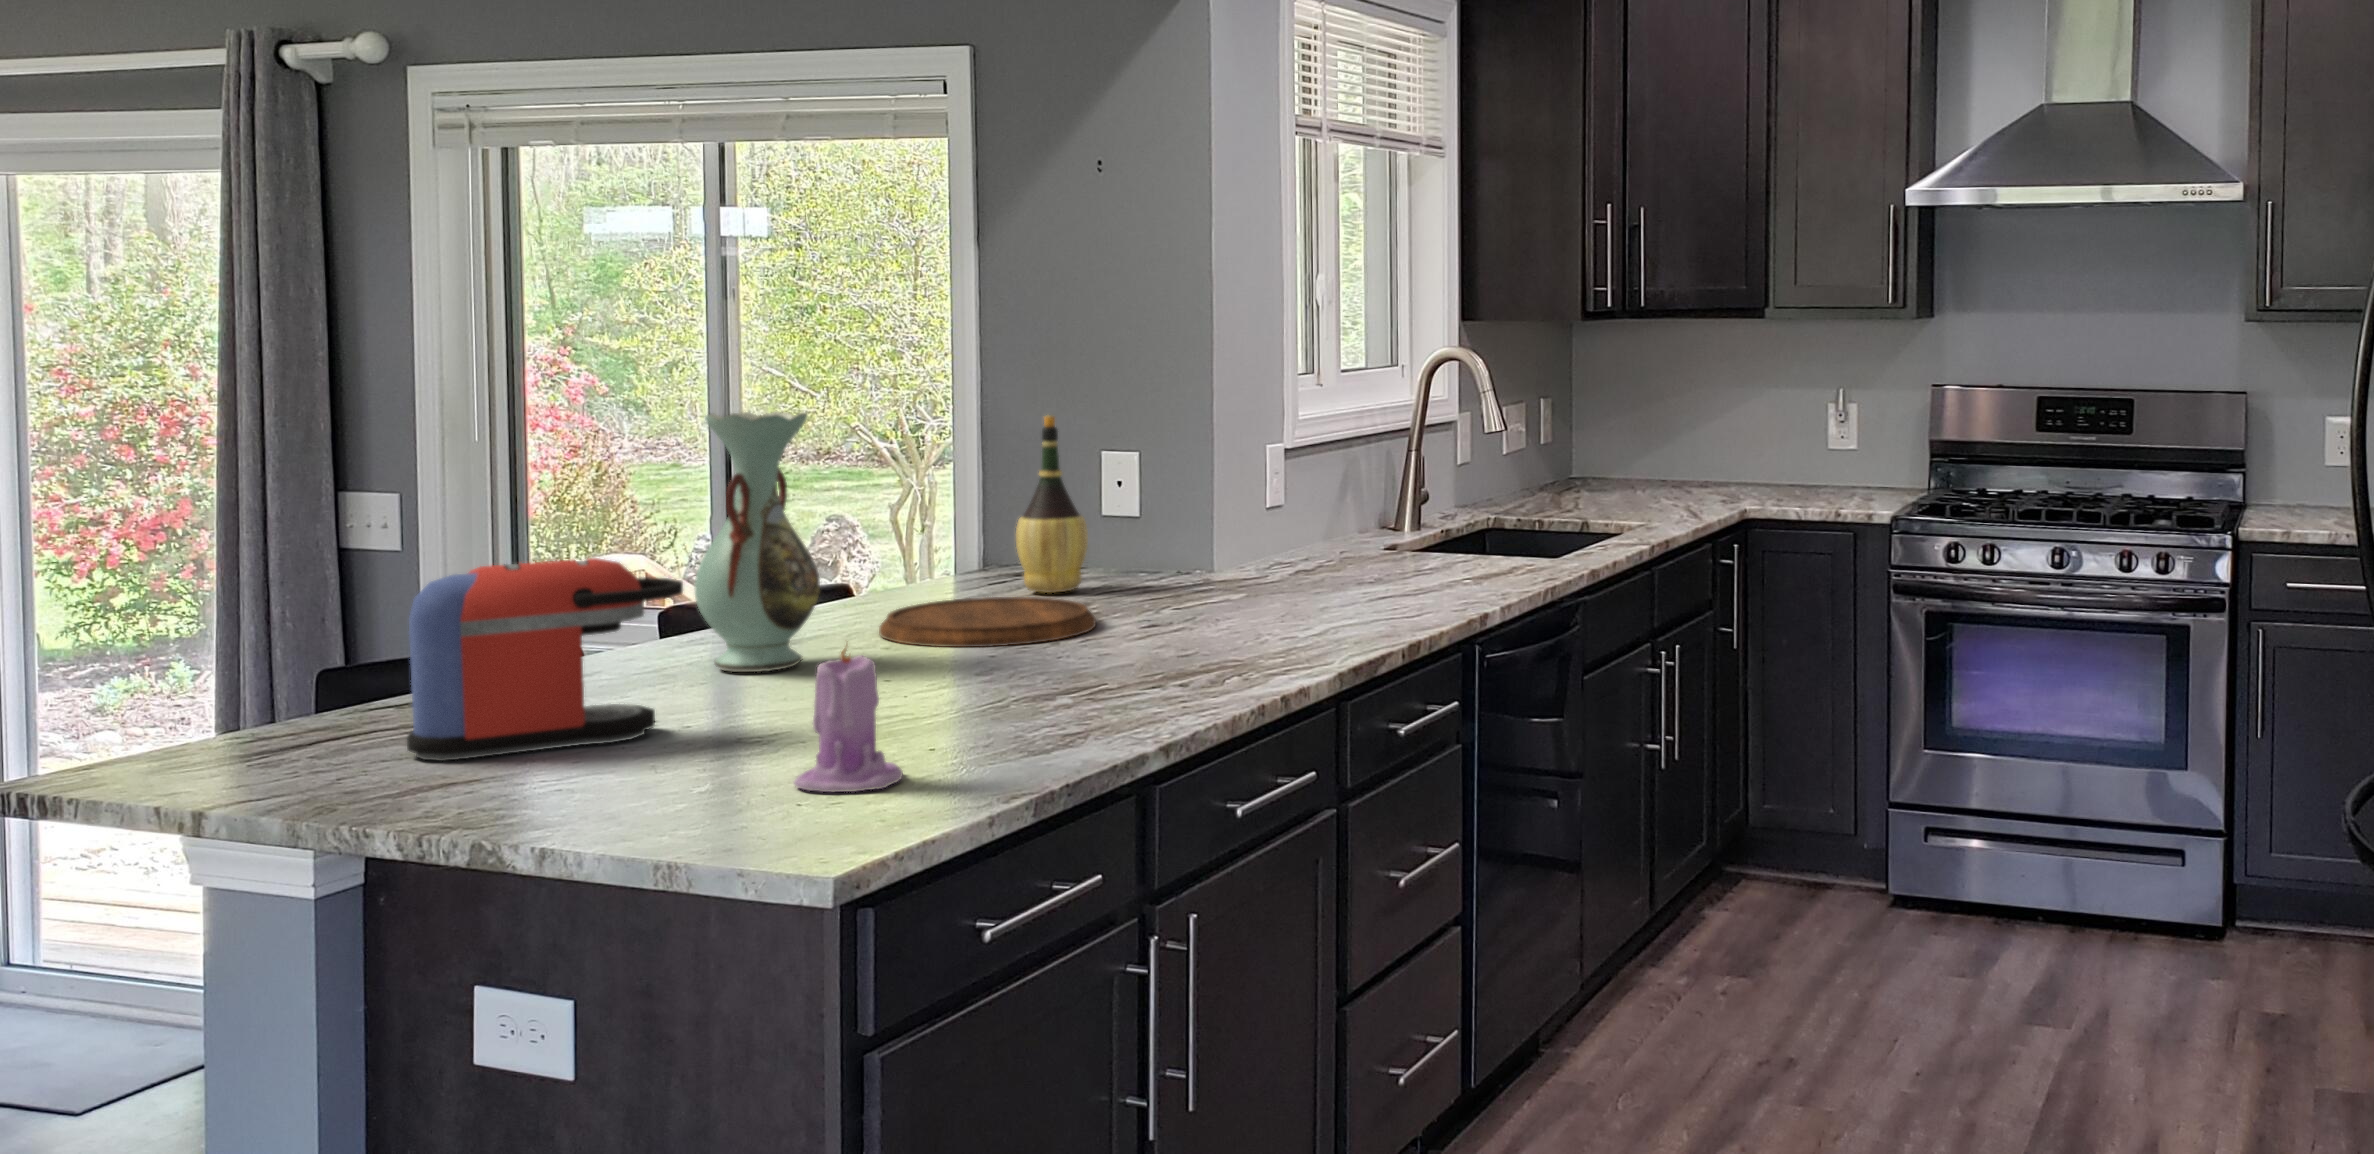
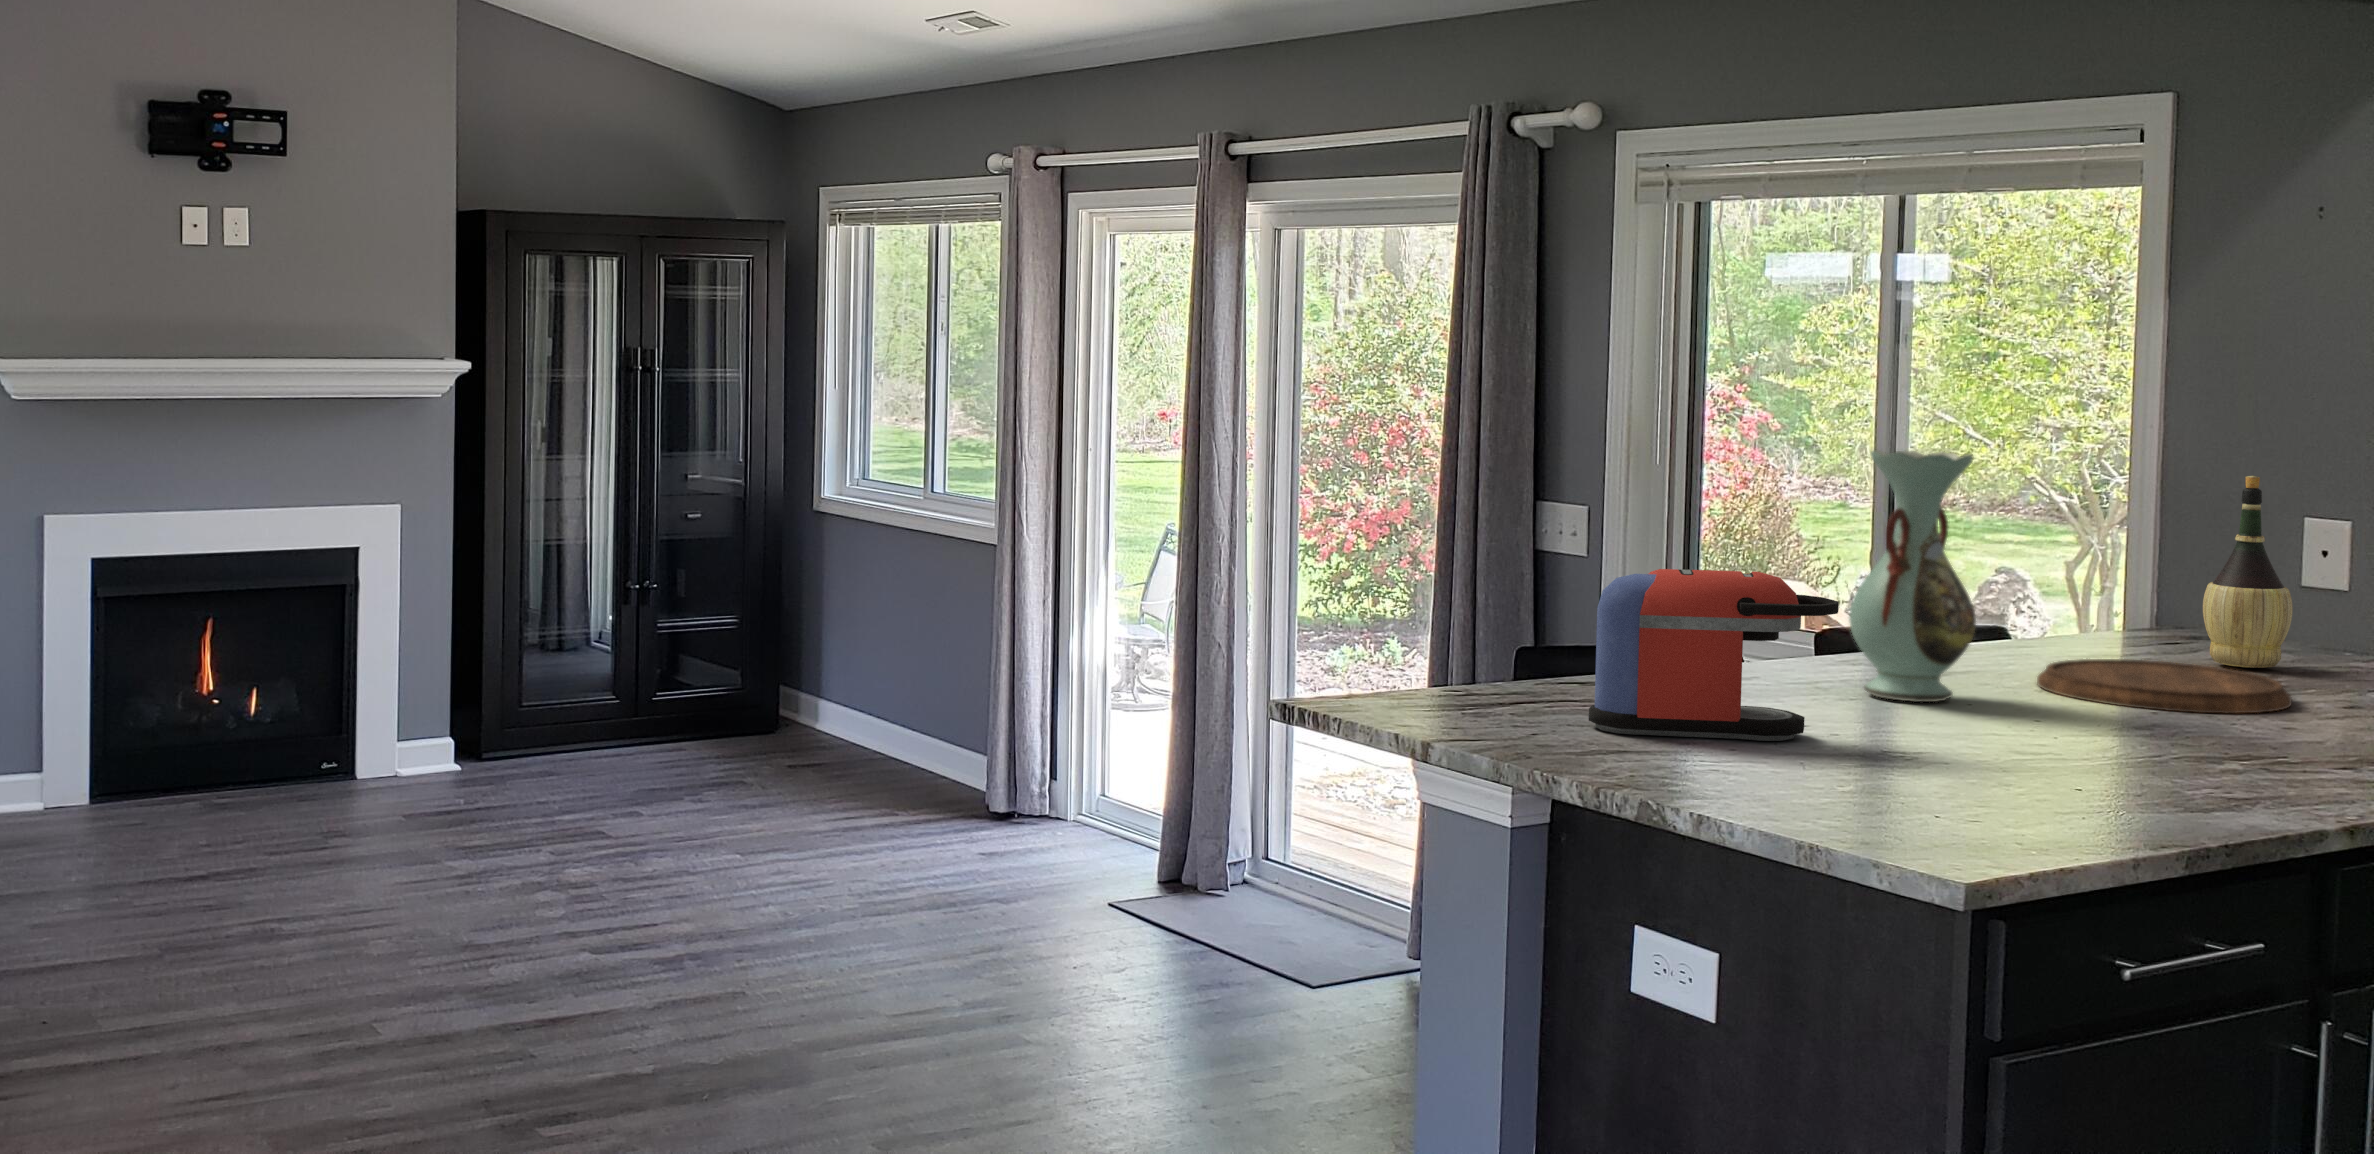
candle: present [793,647,903,792] -> none [1932,670,2045,818]

